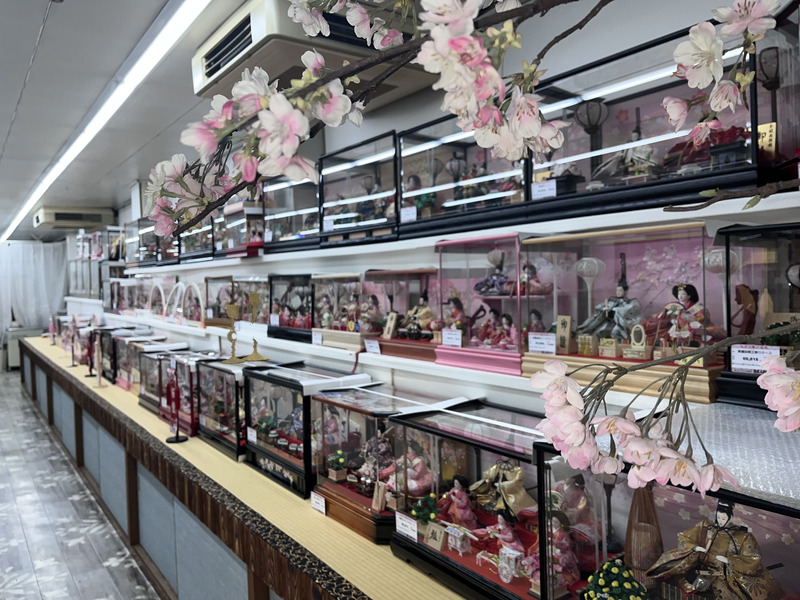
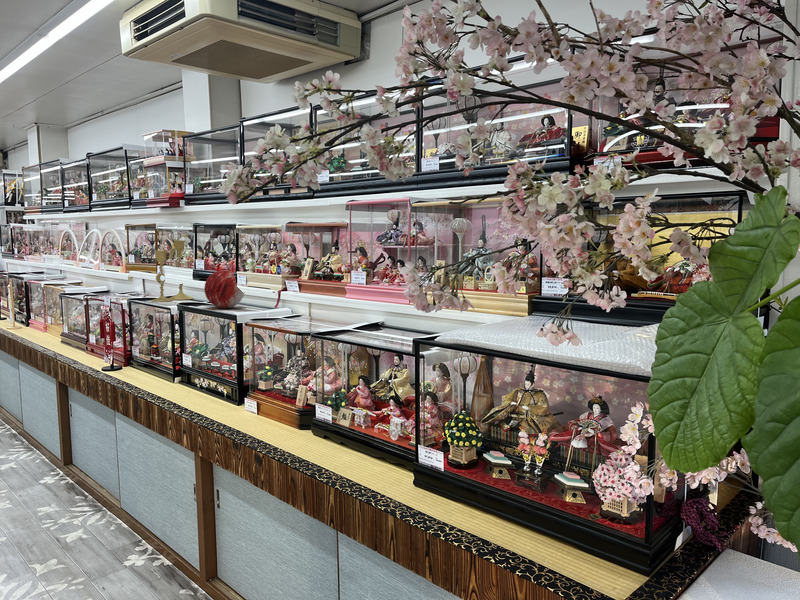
decorative orb: none [275,327,321,372] -> present [204,270,245,308]

